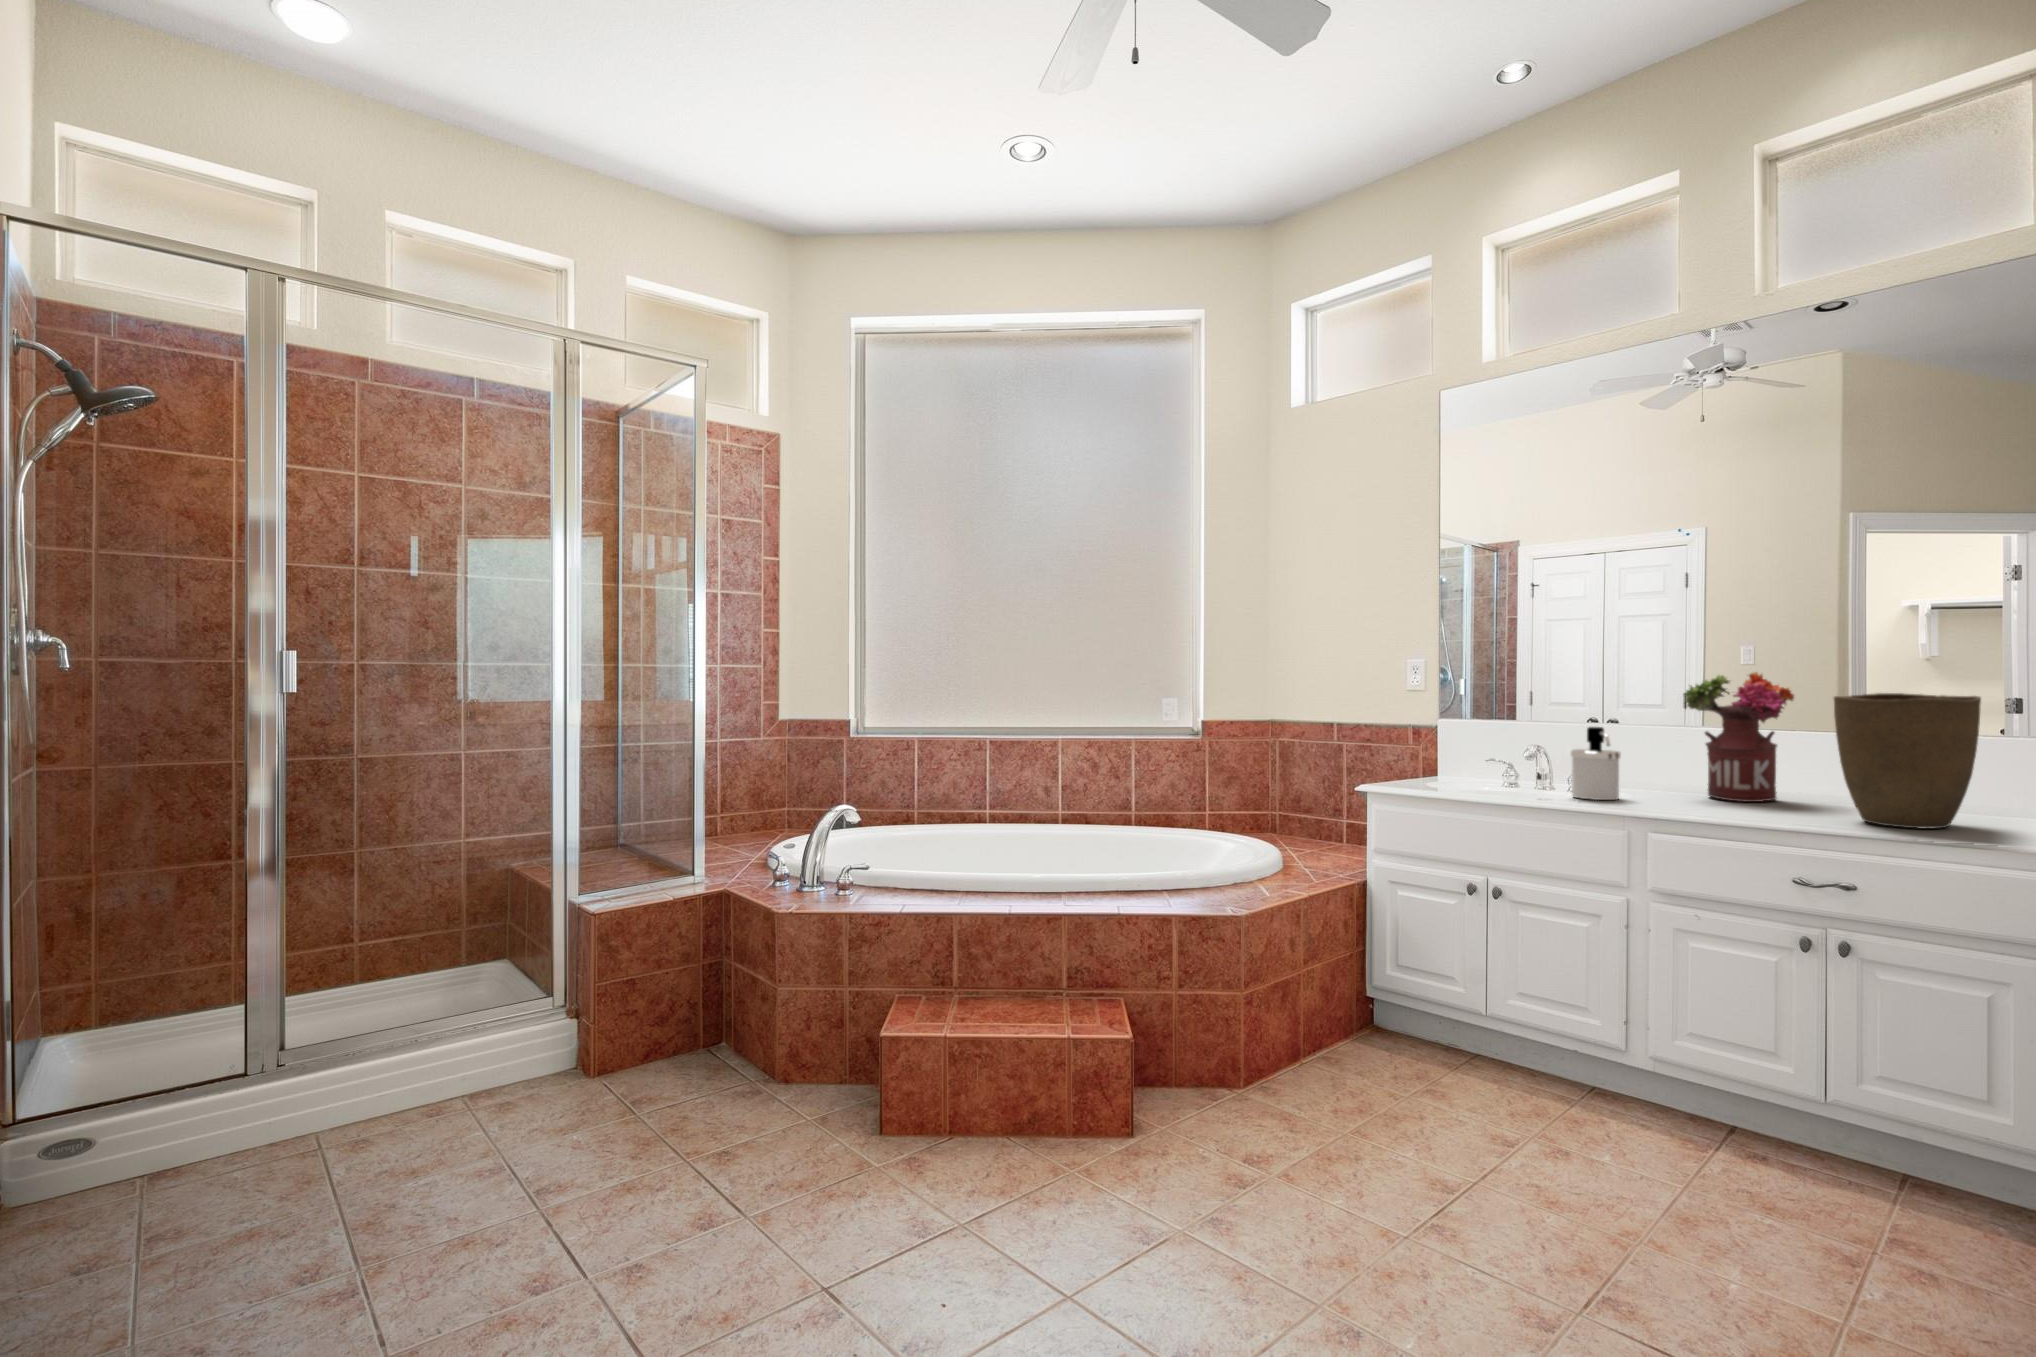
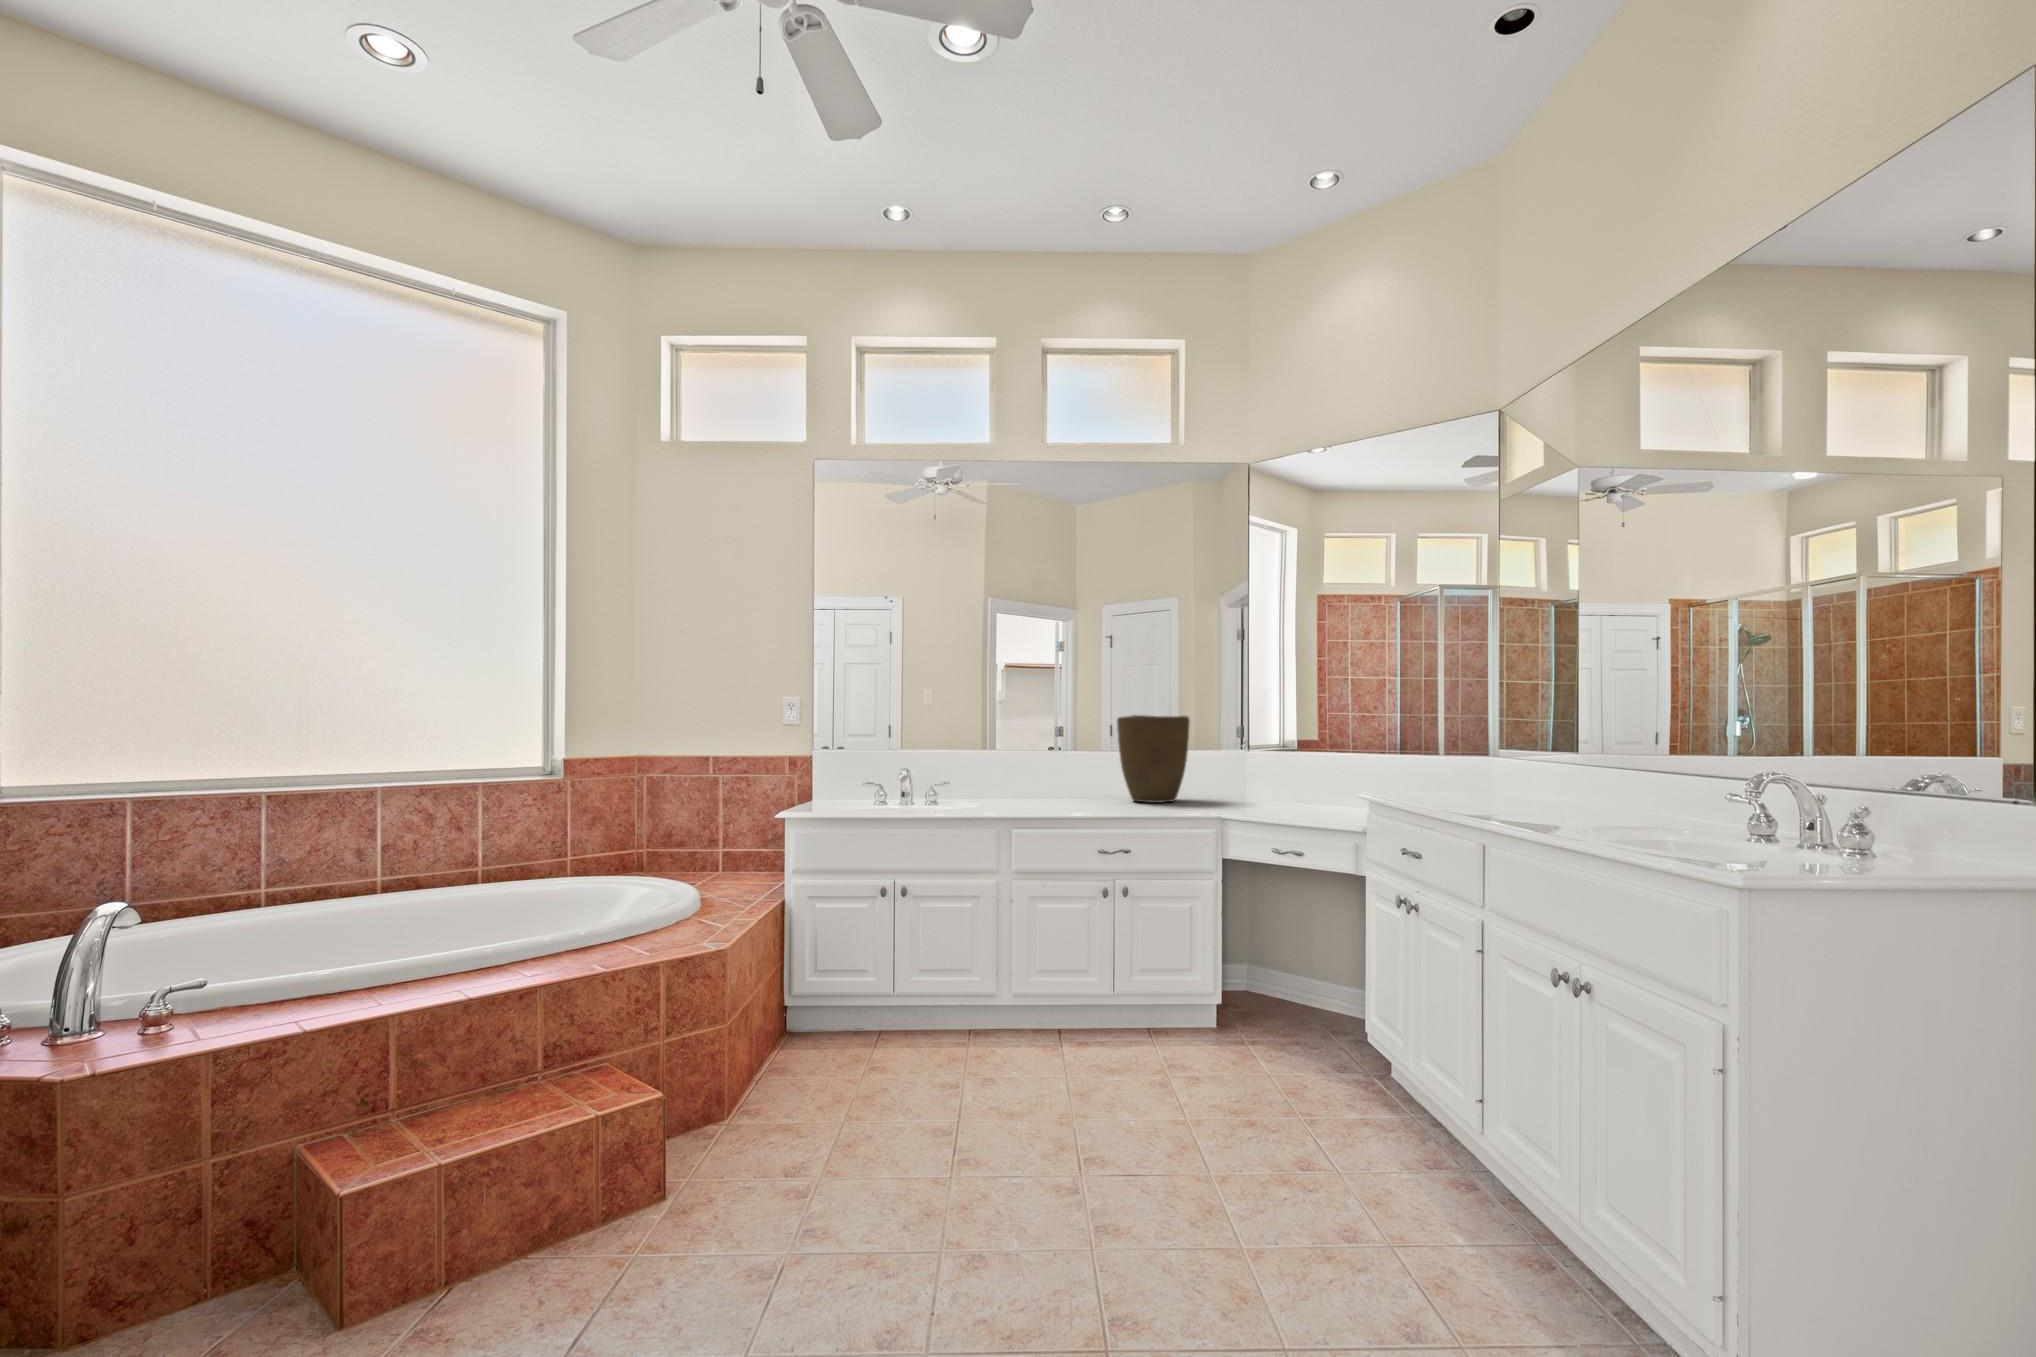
flower arrangement: present [1685,672,1794,802] -> none [1012,702,1075,797]
soap dispenser: present [1571,727,1621,800] -> none [947,746,984,804]

